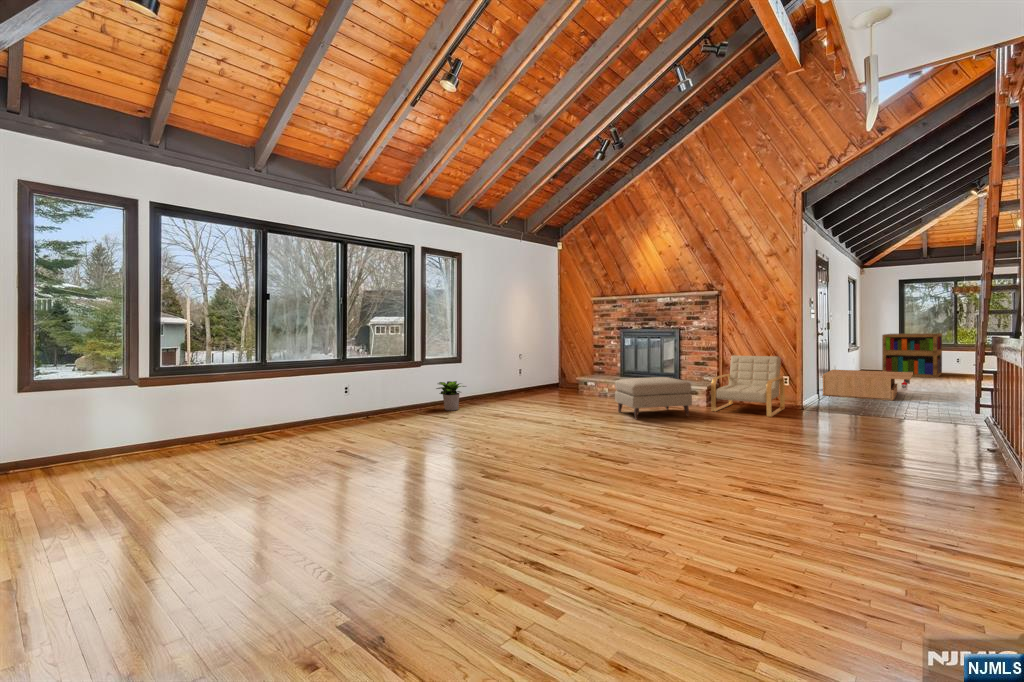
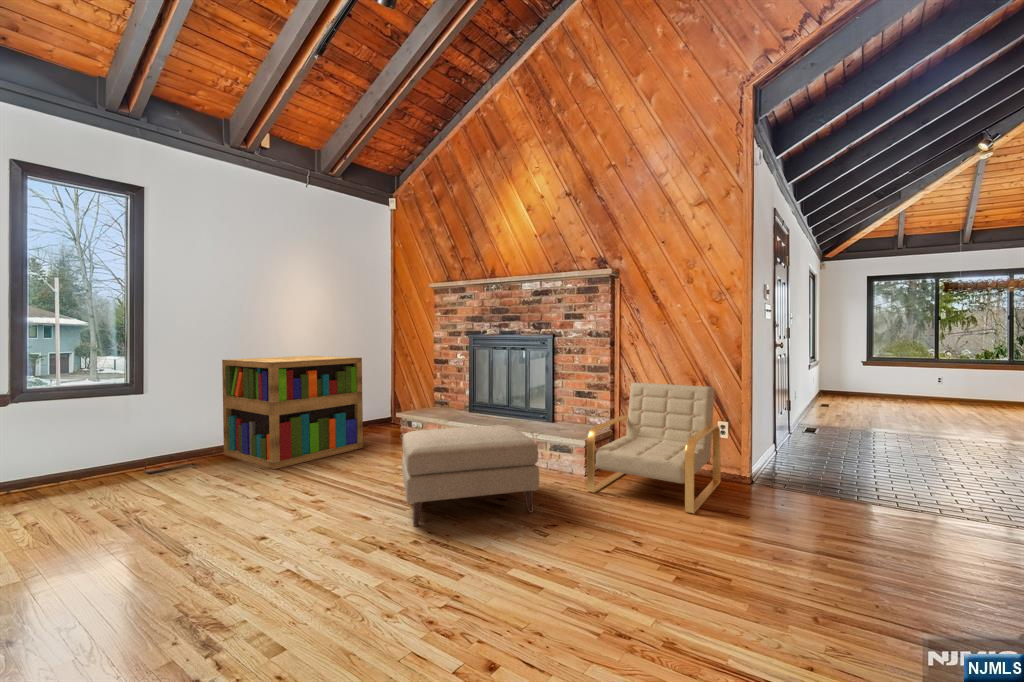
bookshelf: present [882,333,942,378] -> present [222,356,363,469]
coffee table: present [823,370,913,401] -> none [779,400,921,459]
potted plant: present [436,381,465,411] -> none [46,428,130,491]

